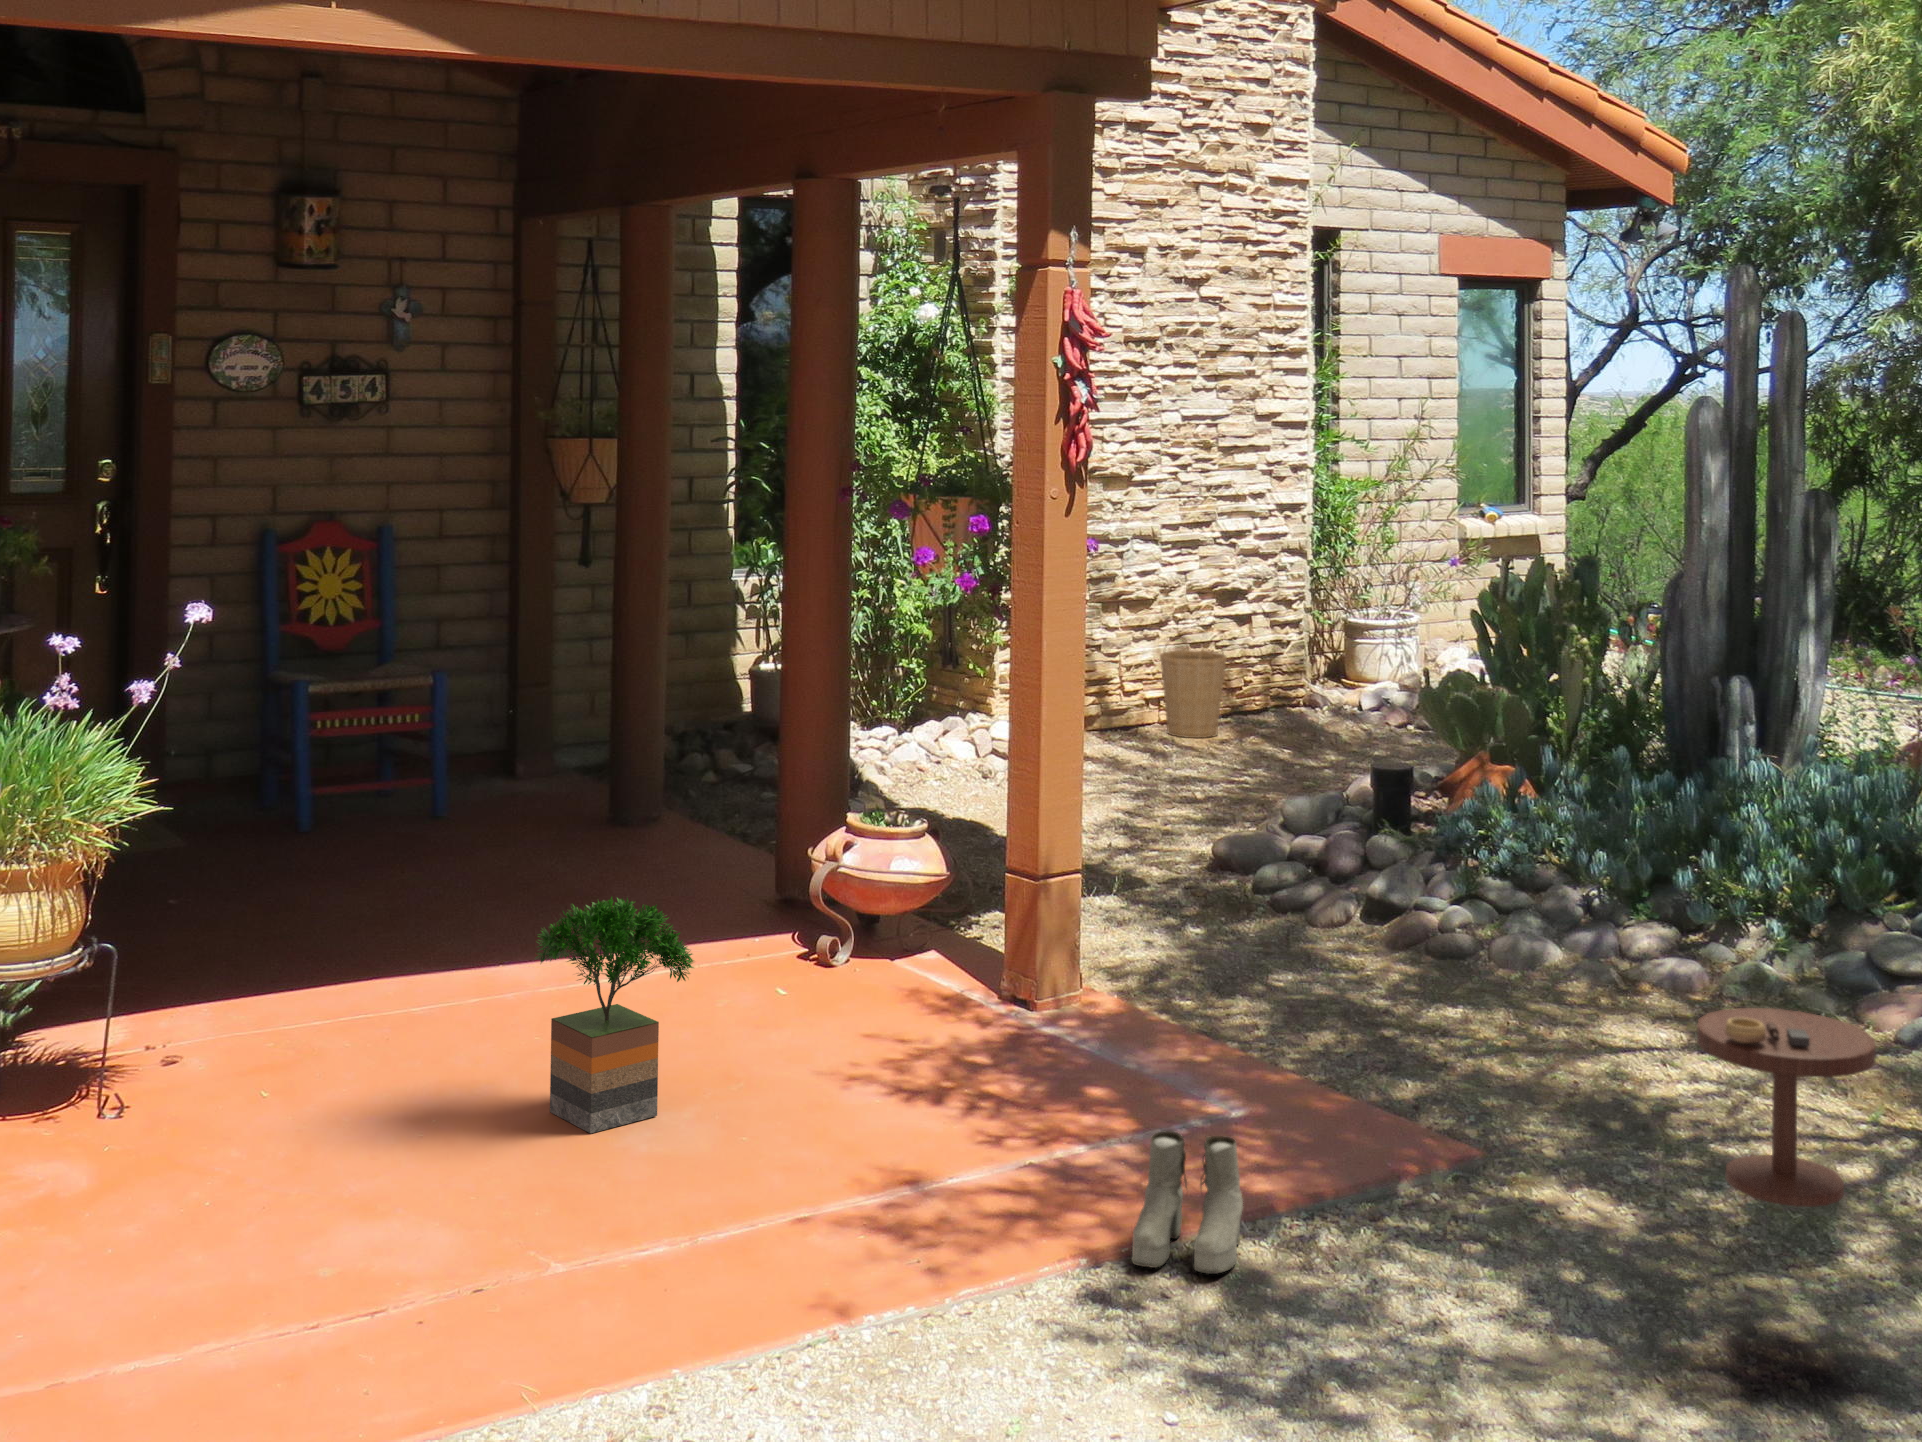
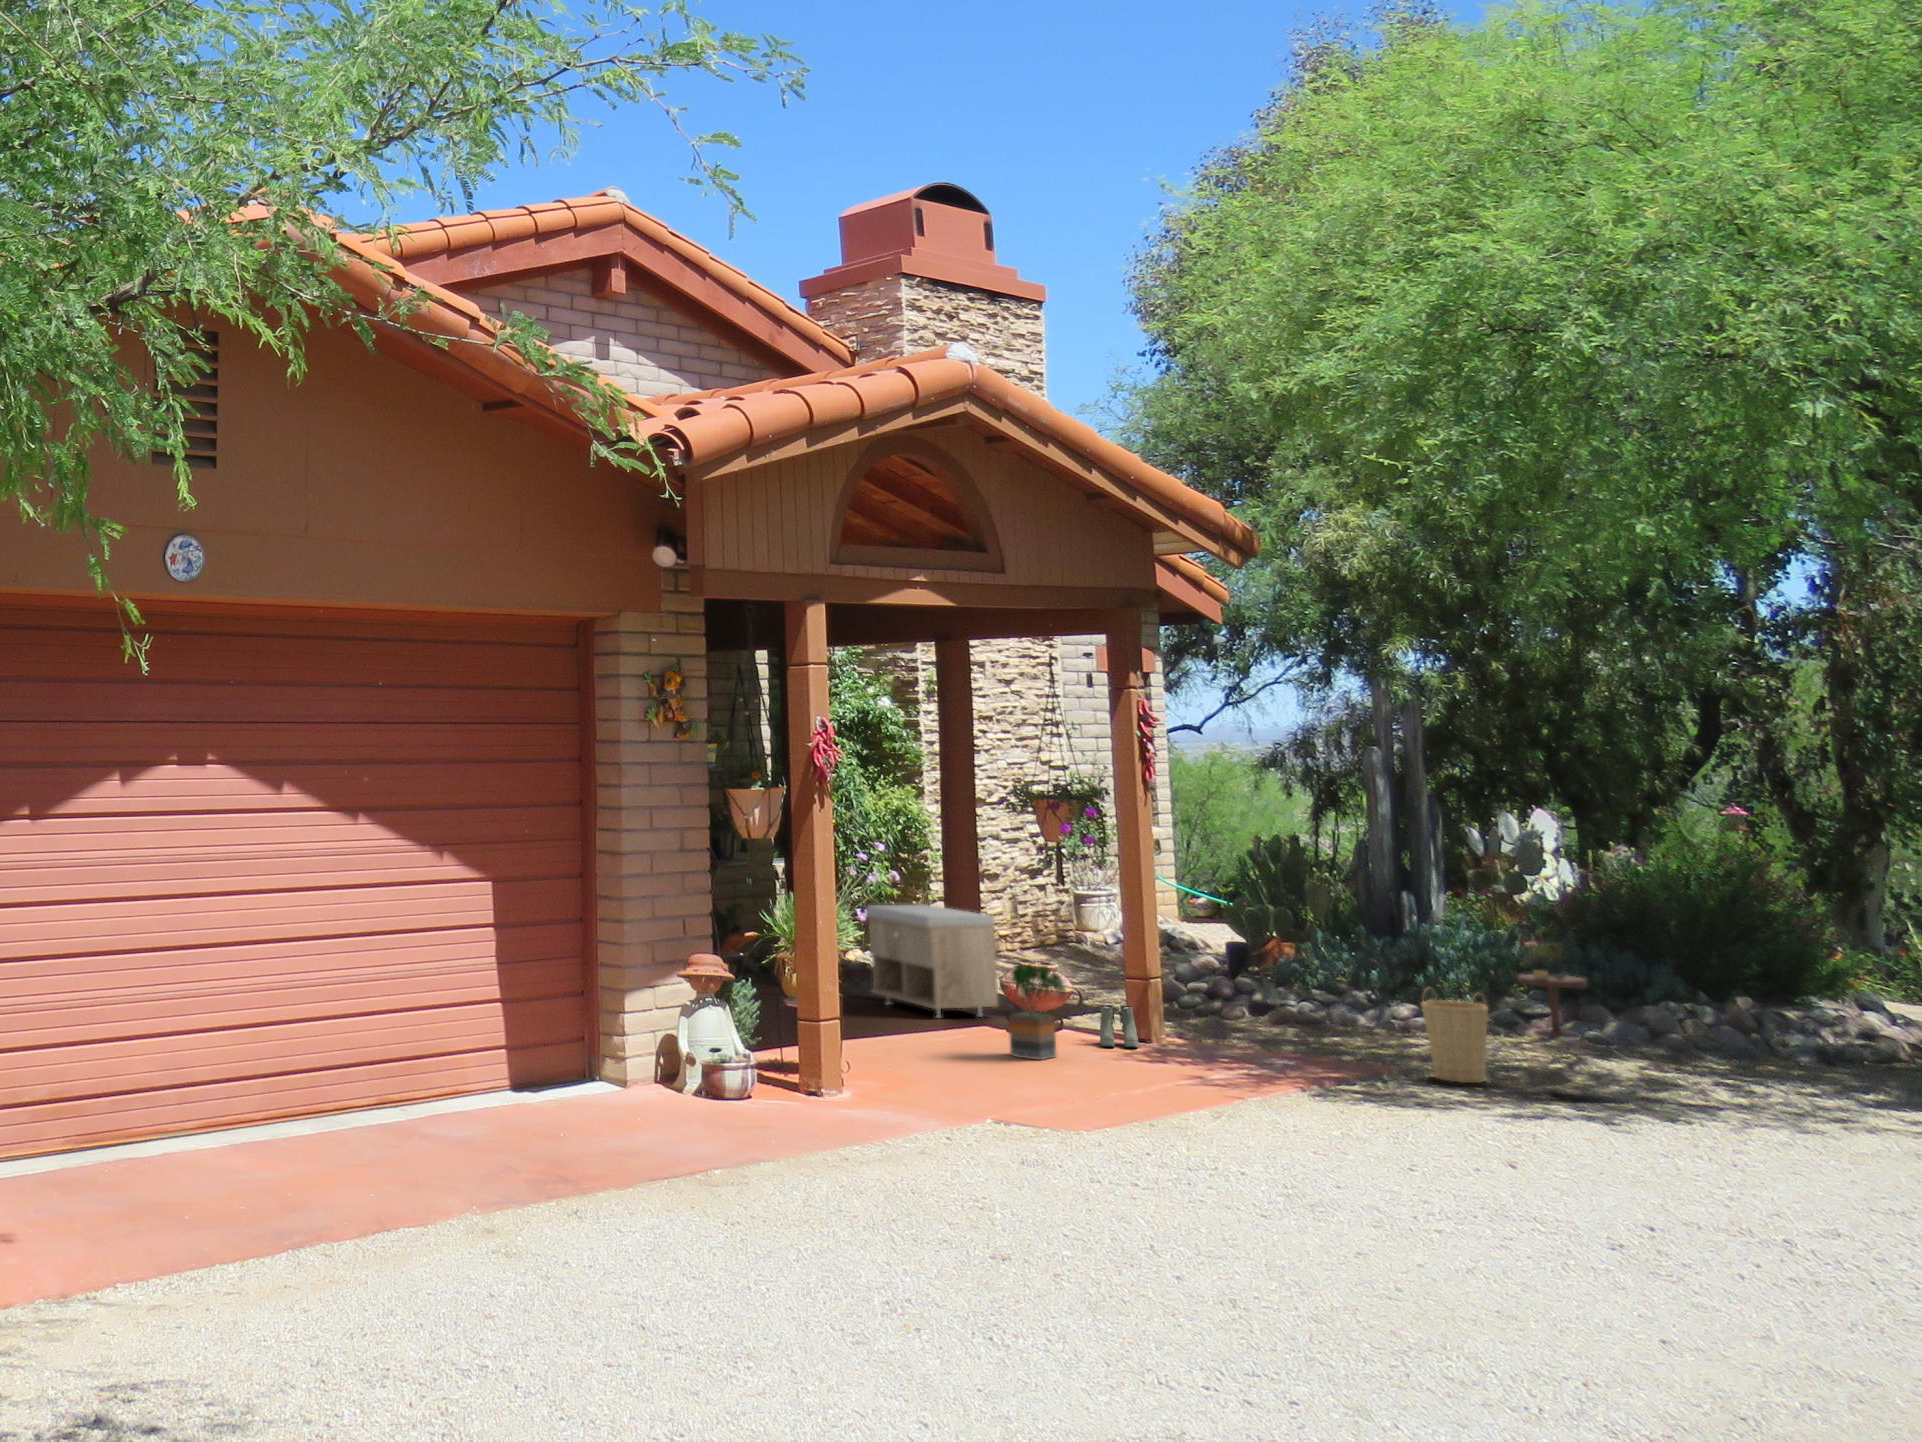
basket: present [1160,646,1227,738] -> present [1421,989,1488,1083]
storage bench: none [629,696,802,940] -> present [865,904,998,1018]
boots: present [1132,1131,1243,1274] -> present [1100,1005,1138,1048]

